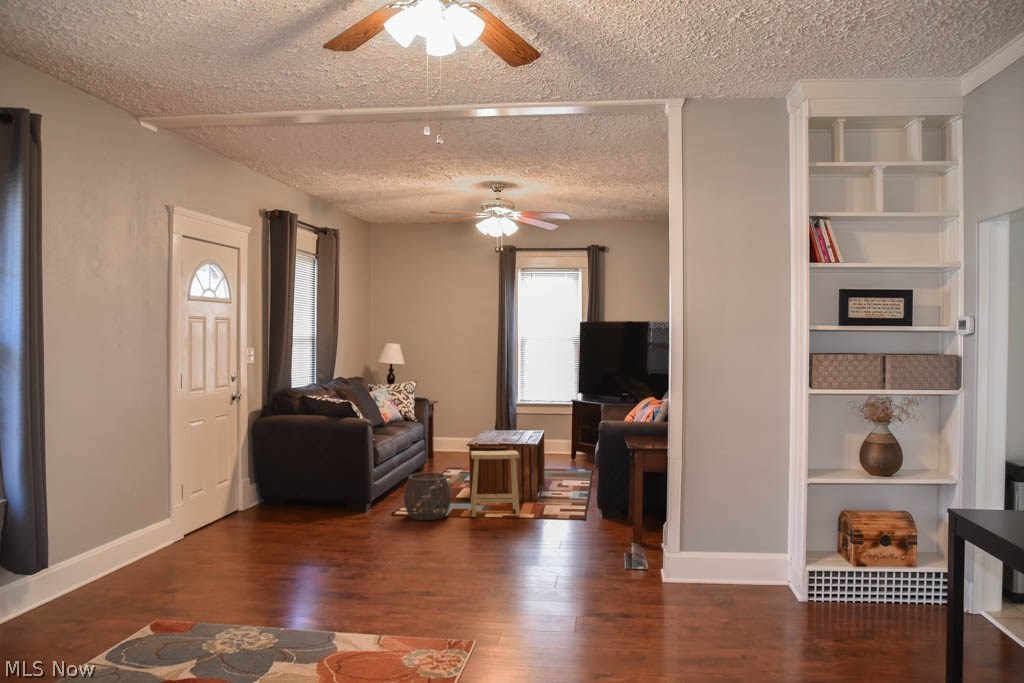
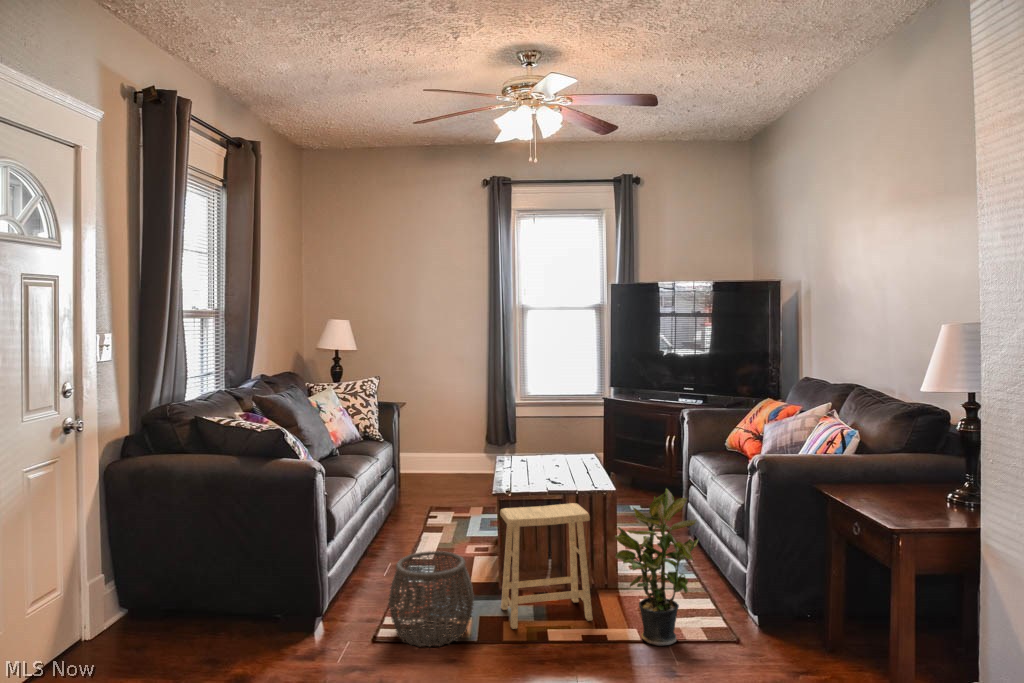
potted plant: none [528,439,575,525] -> present [615,489,698,646]

